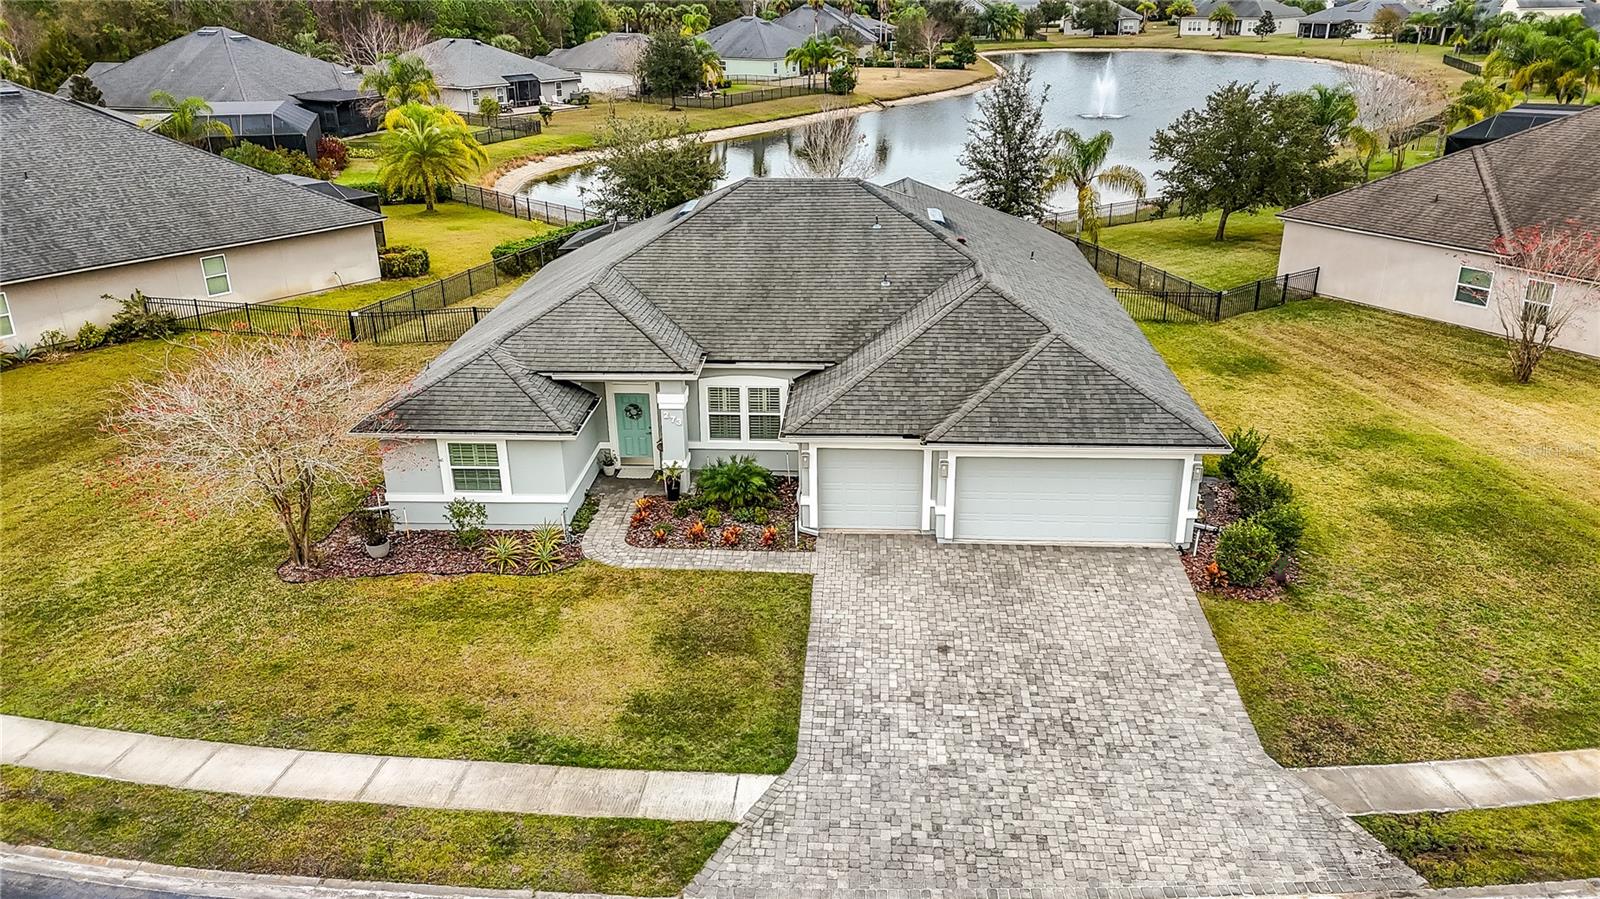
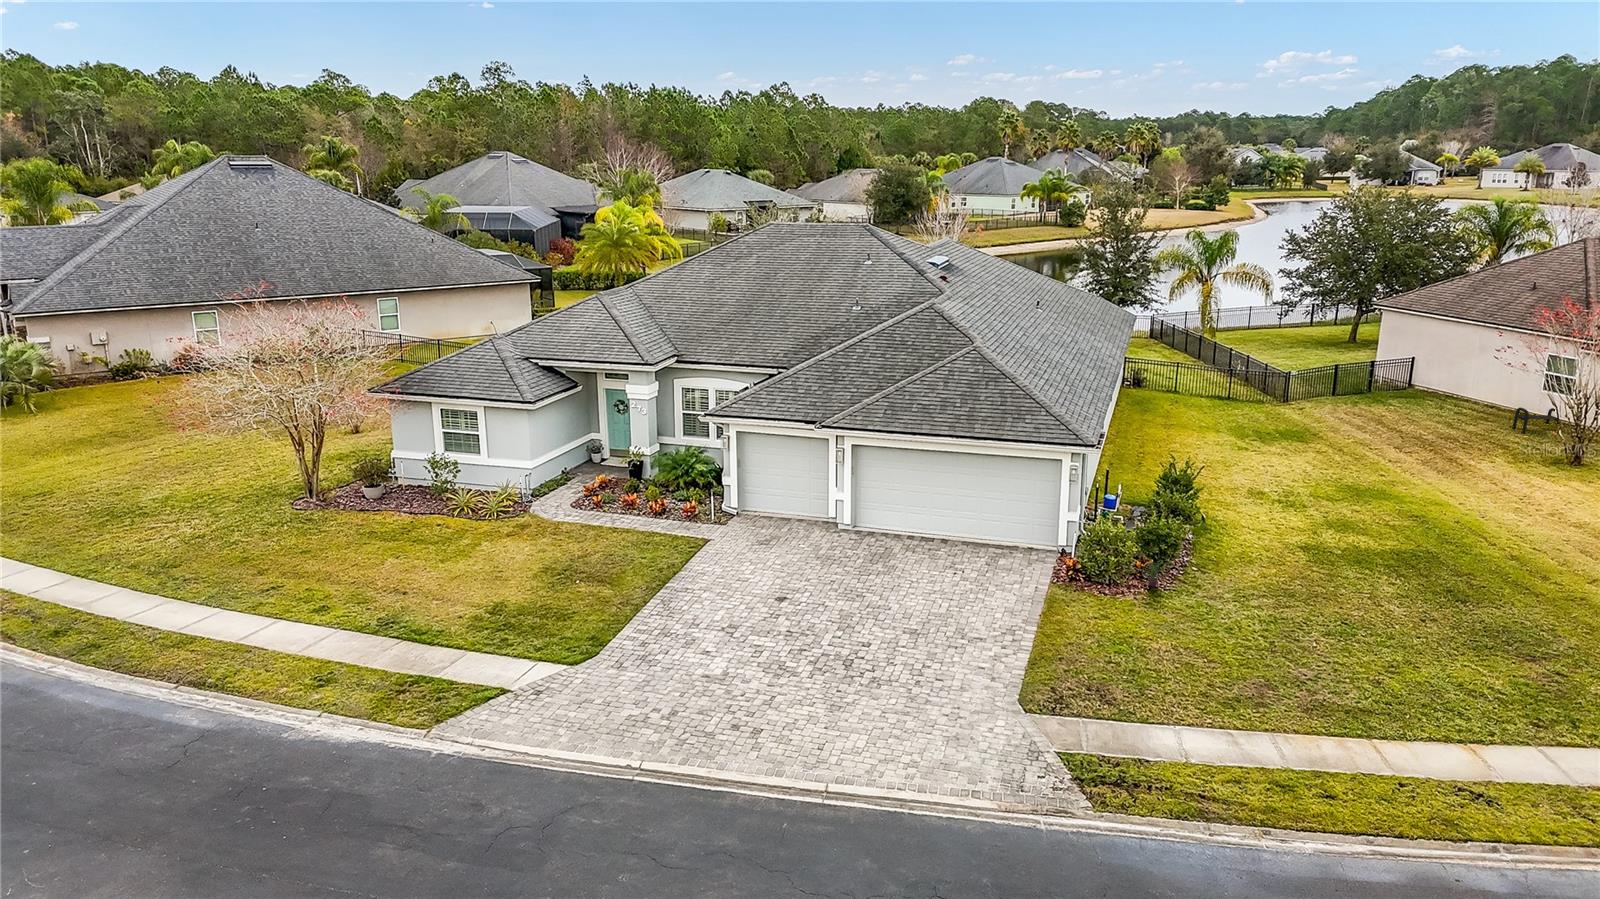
bench: none [1430,320,1473,346] -> present [1512,408,1559,434]

